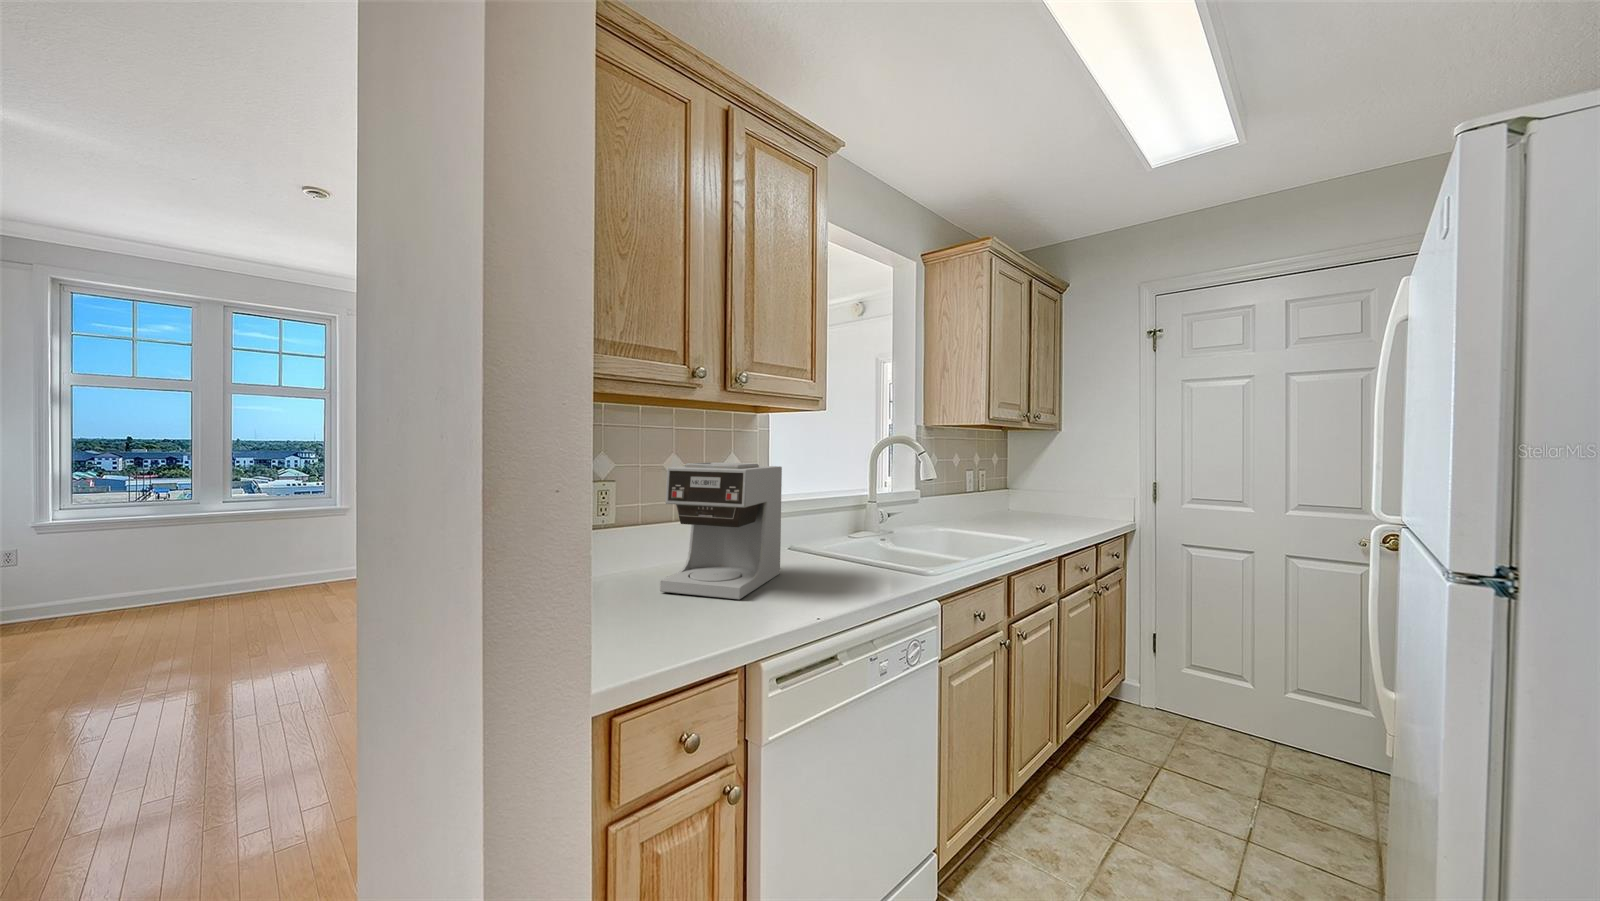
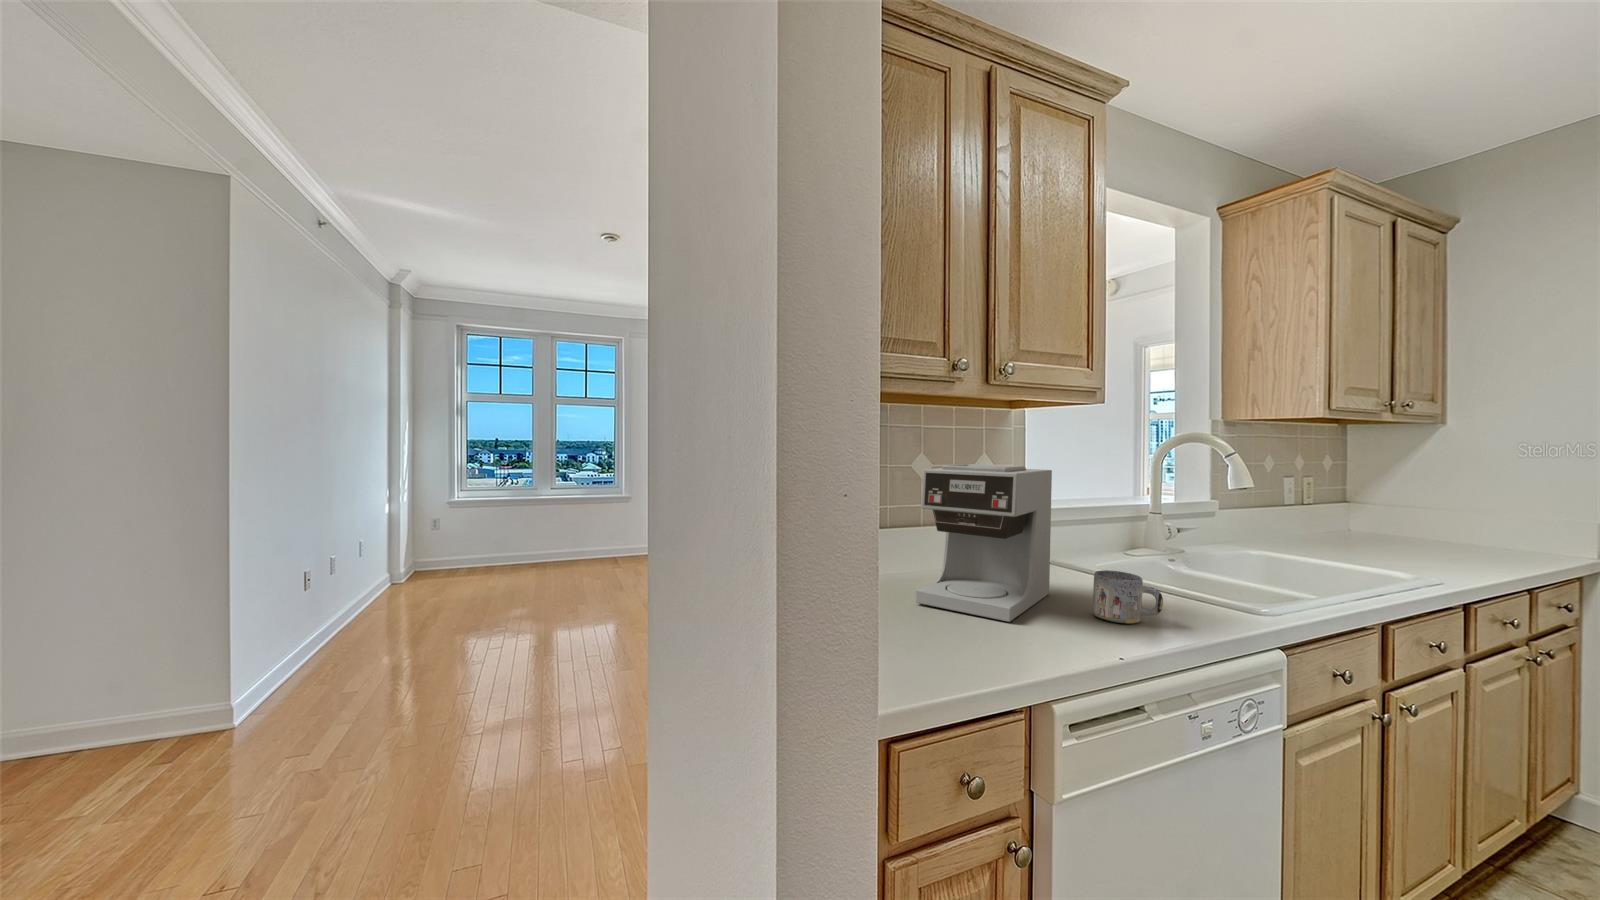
mug: none [809,549,859,591] -> present [1093,570,1163,624]

